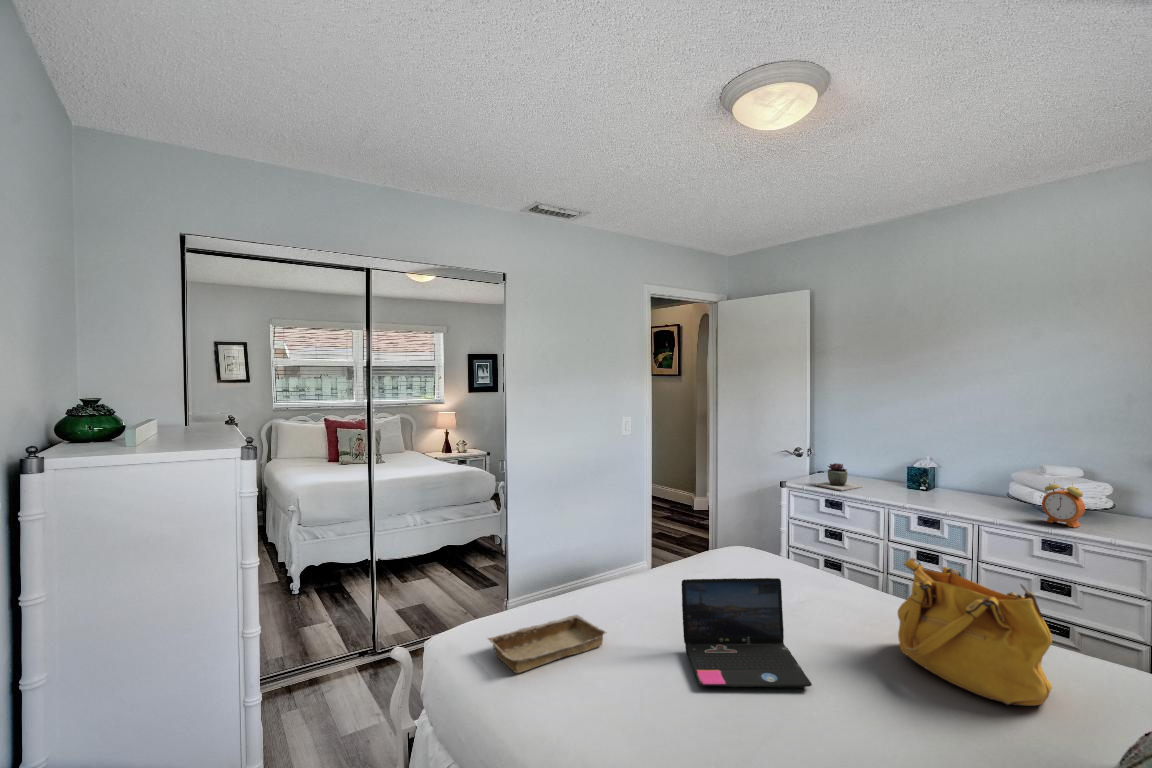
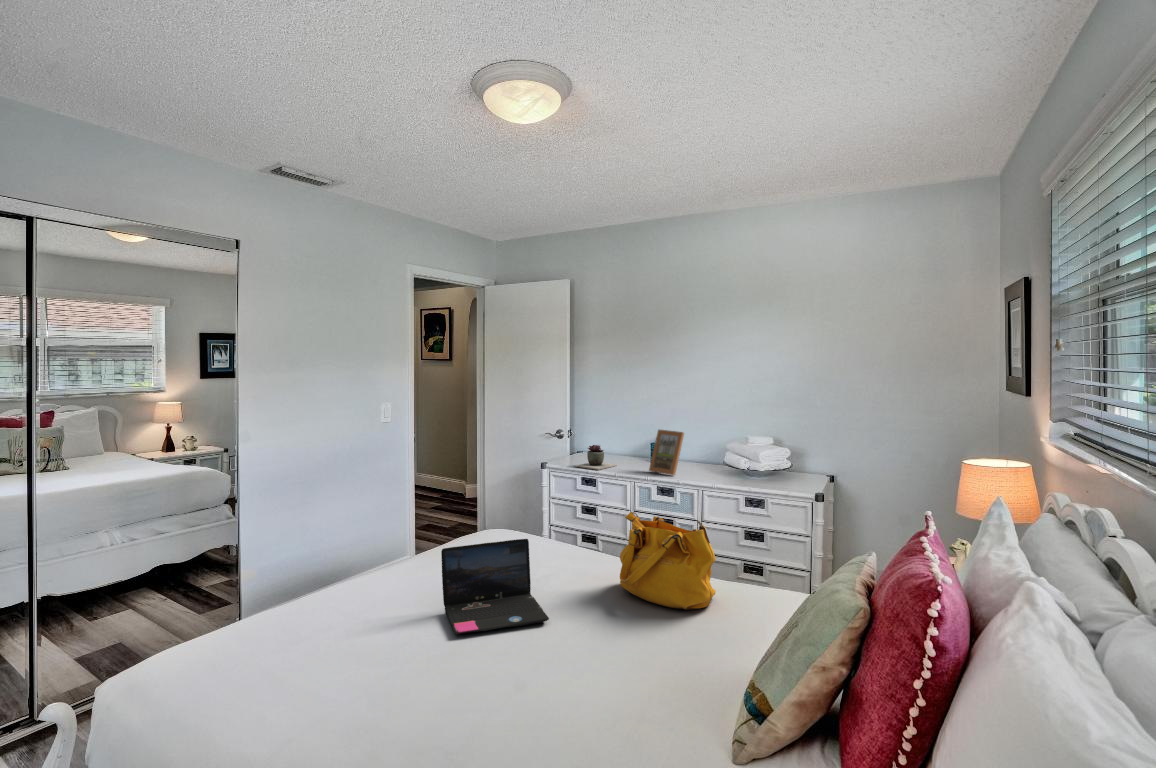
picture frame: none [905,450,953,504] -> present [649,430,684,475]
alarm clock: present [1042,482,1085,527] -> none [743,447,770,485]
tray: present [488,615,607,673] -> none [240,597,370,654]

